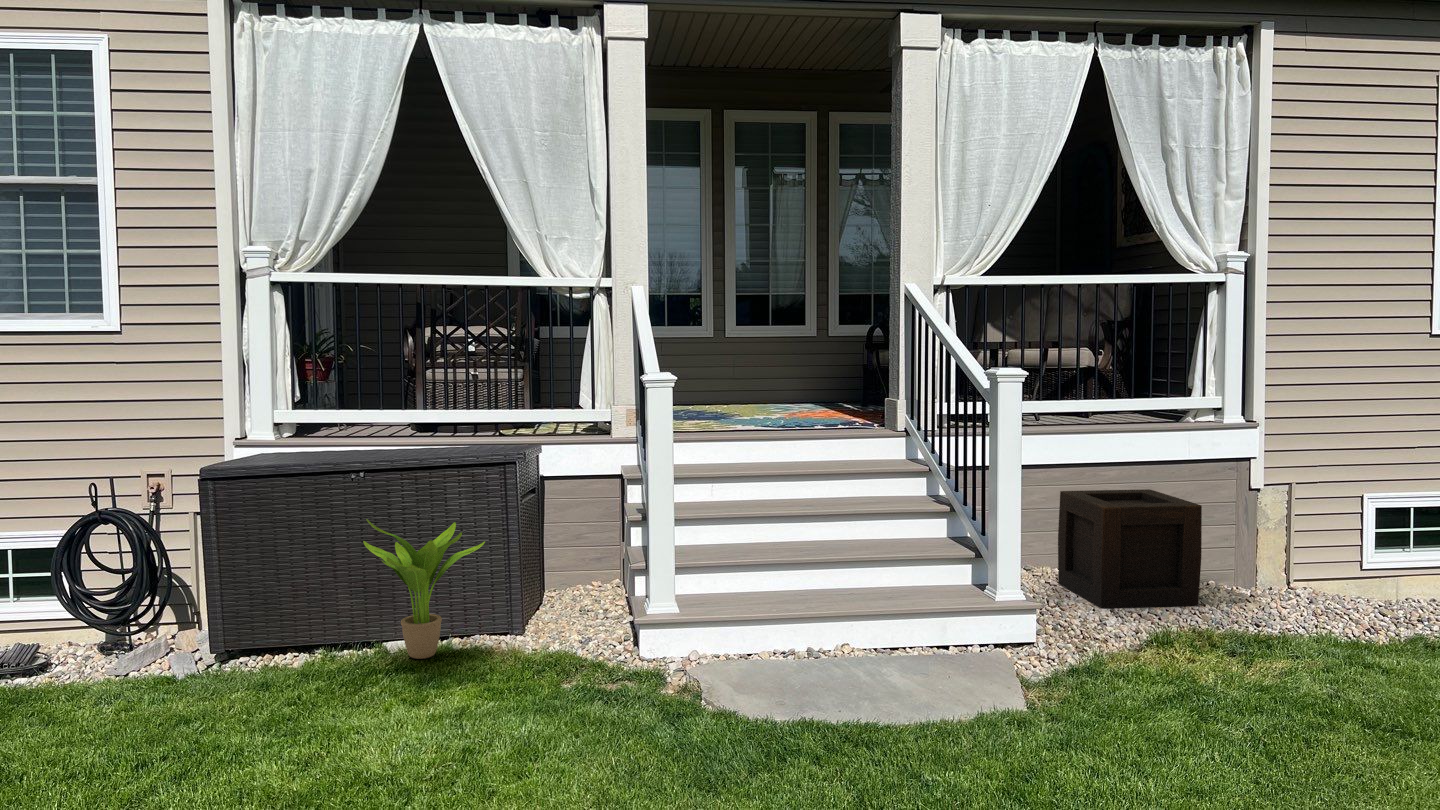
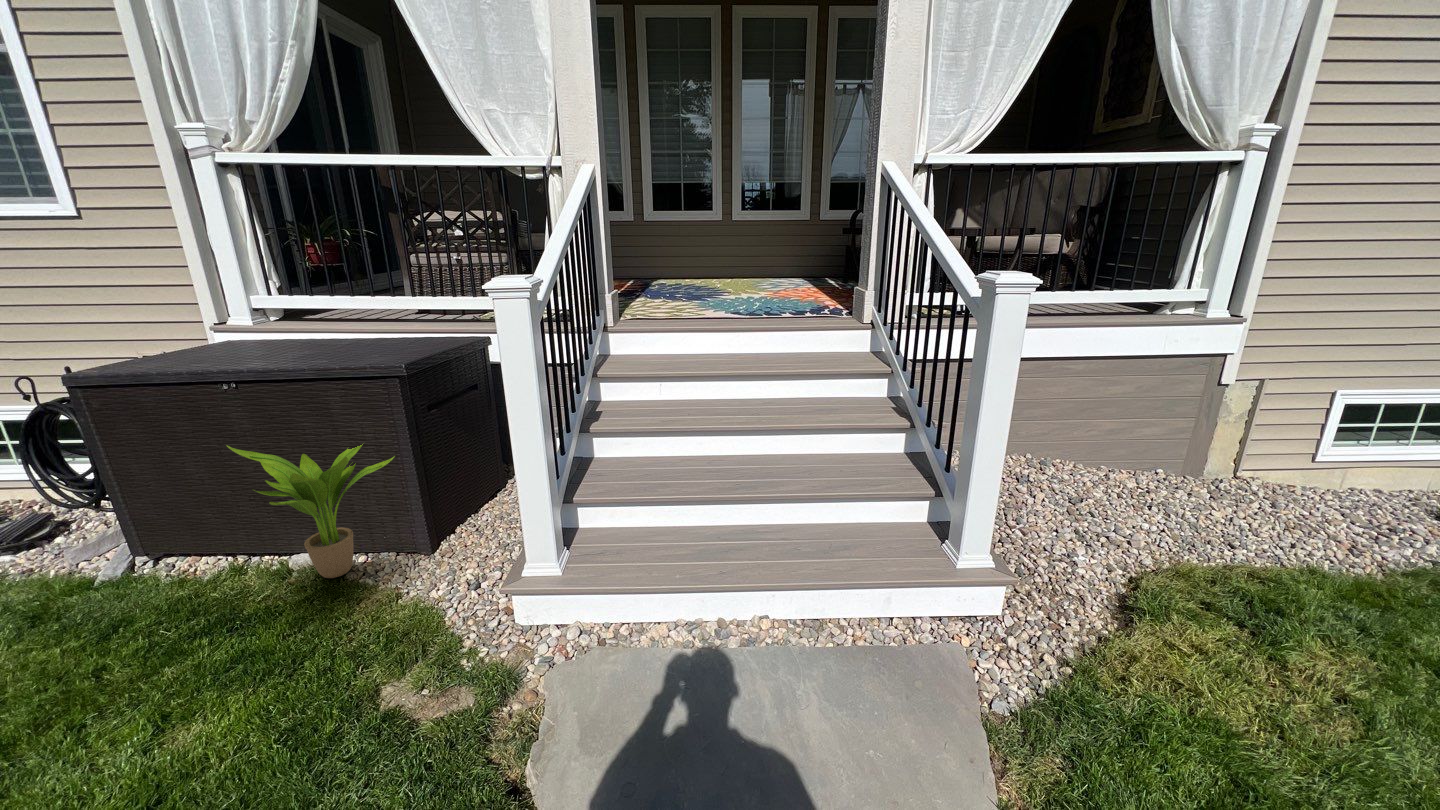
wooden crate: present [1058,489,1202,609] -> none [1012,386,1190,518]

